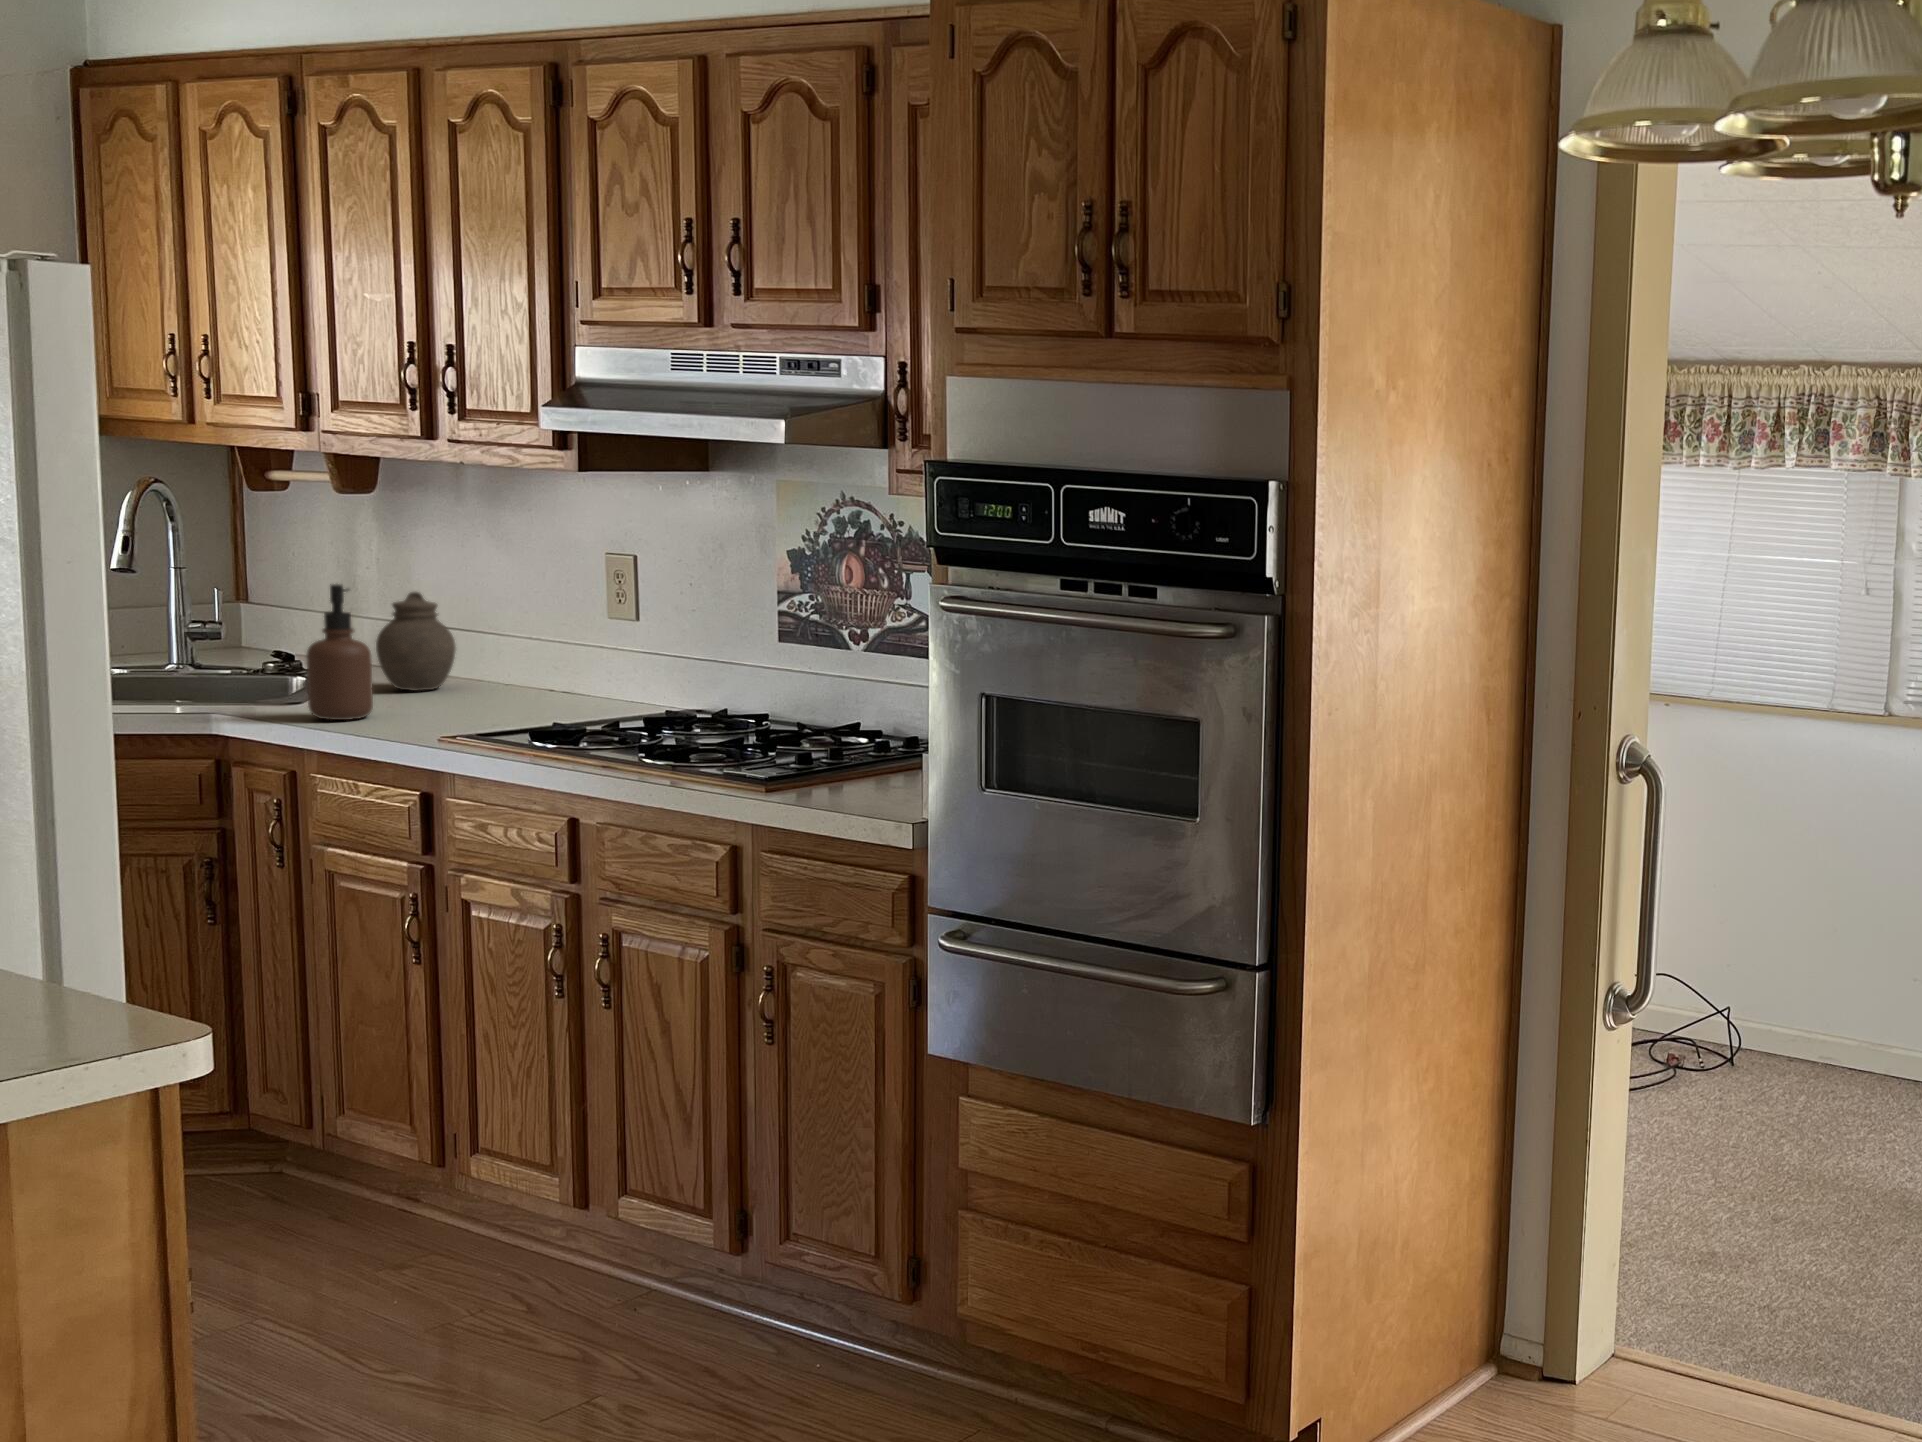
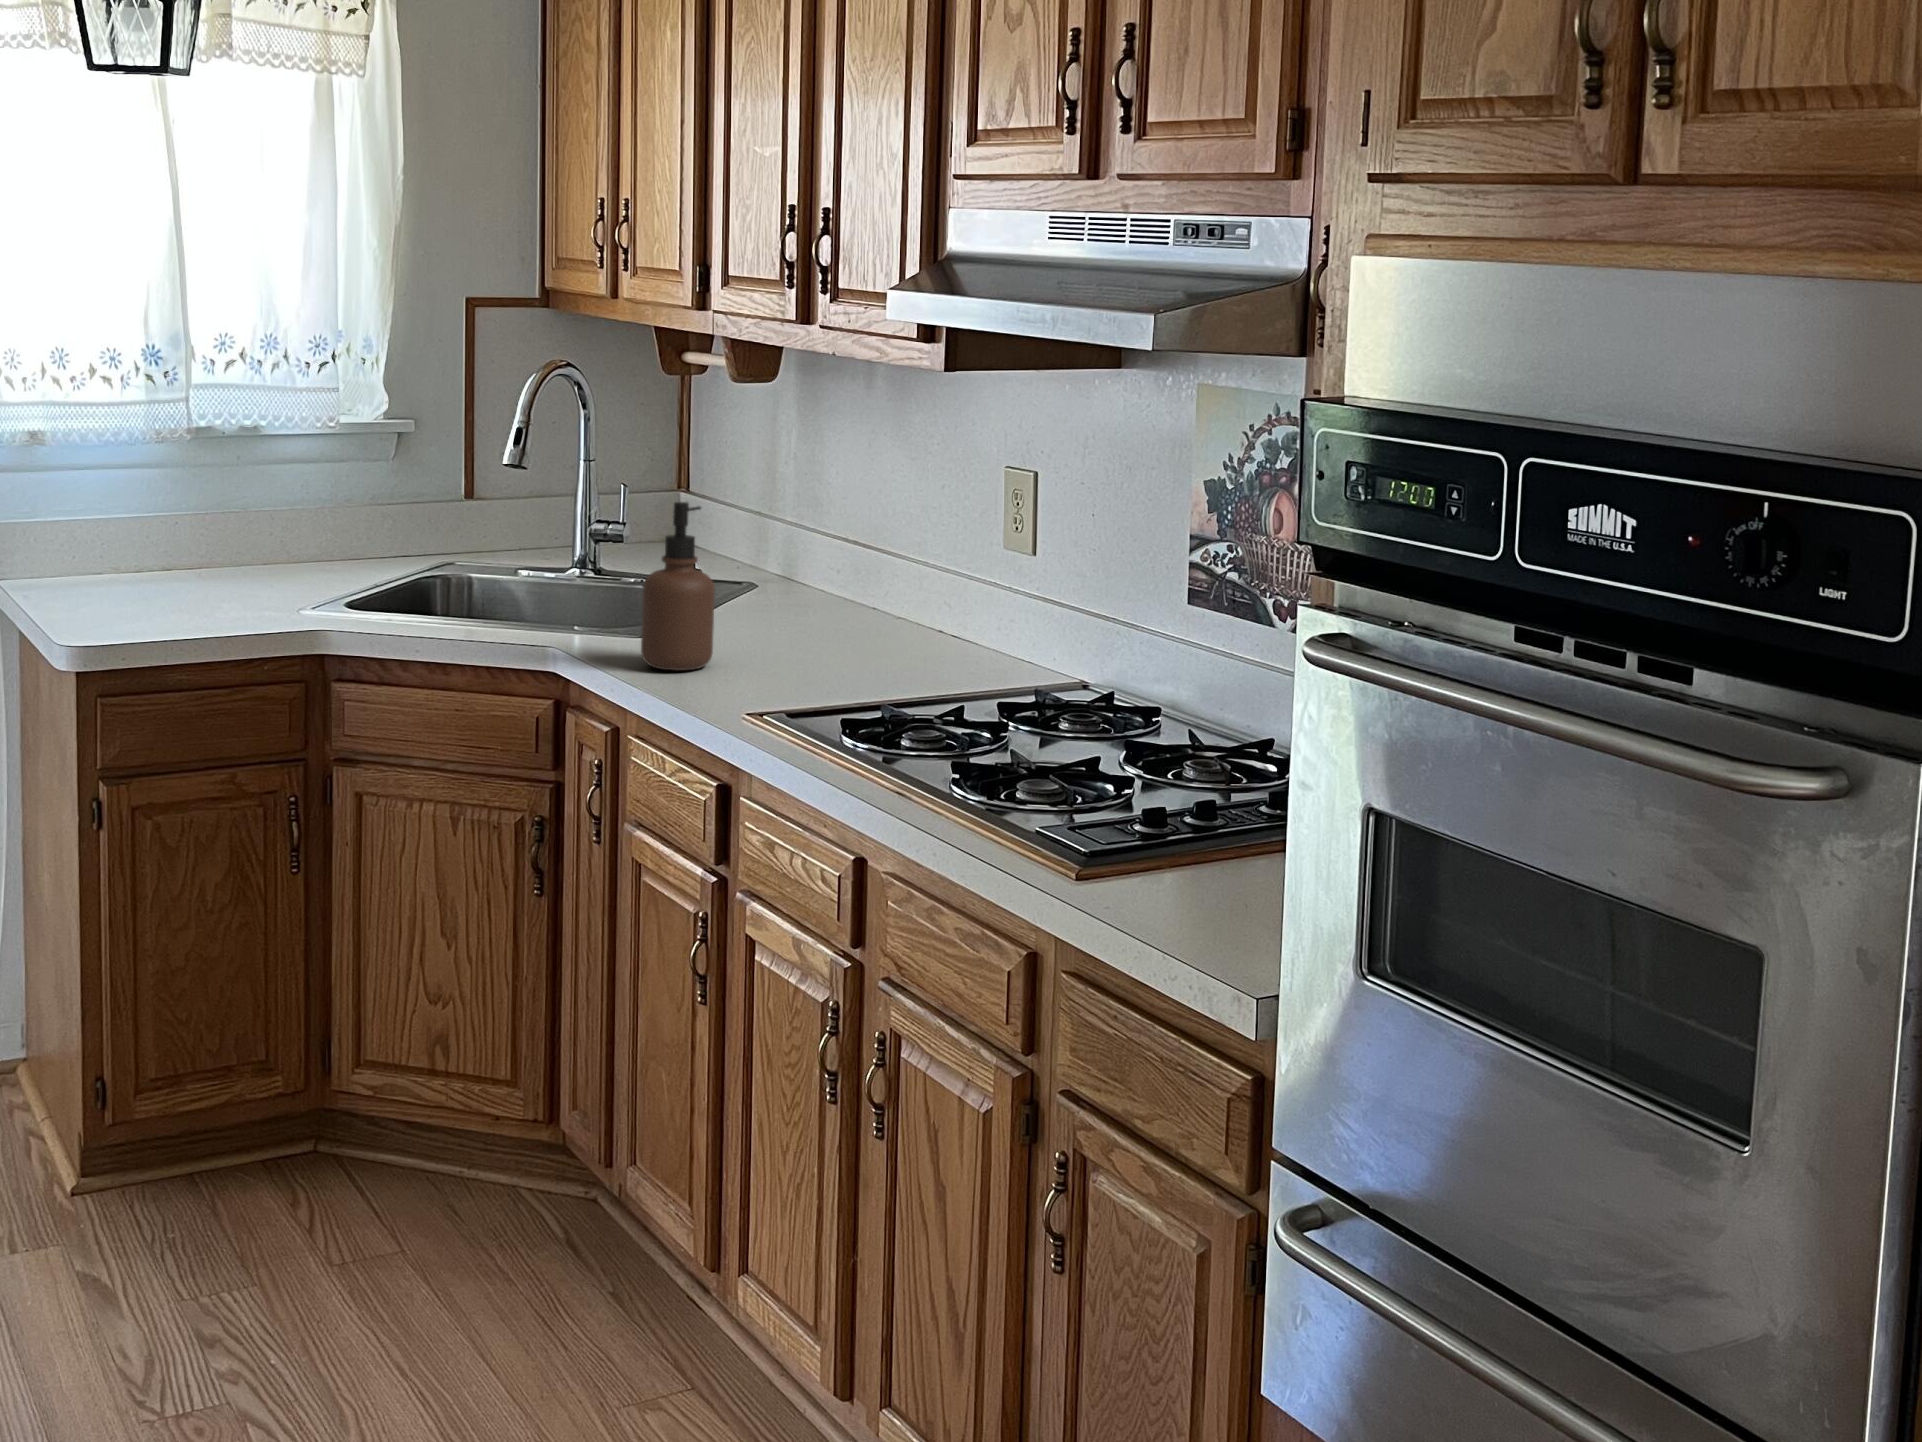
jar: present [376,592,456,691] -> none [755,504,843,626]

